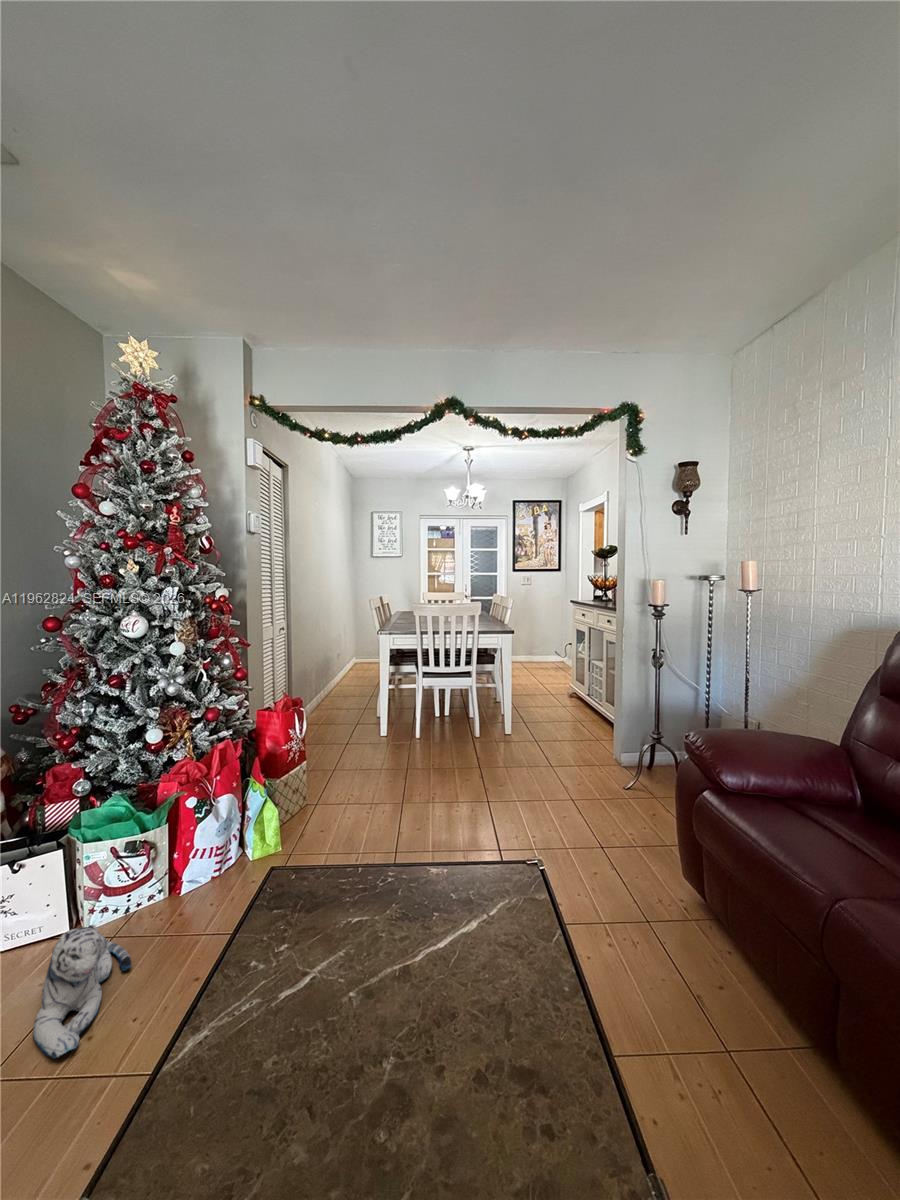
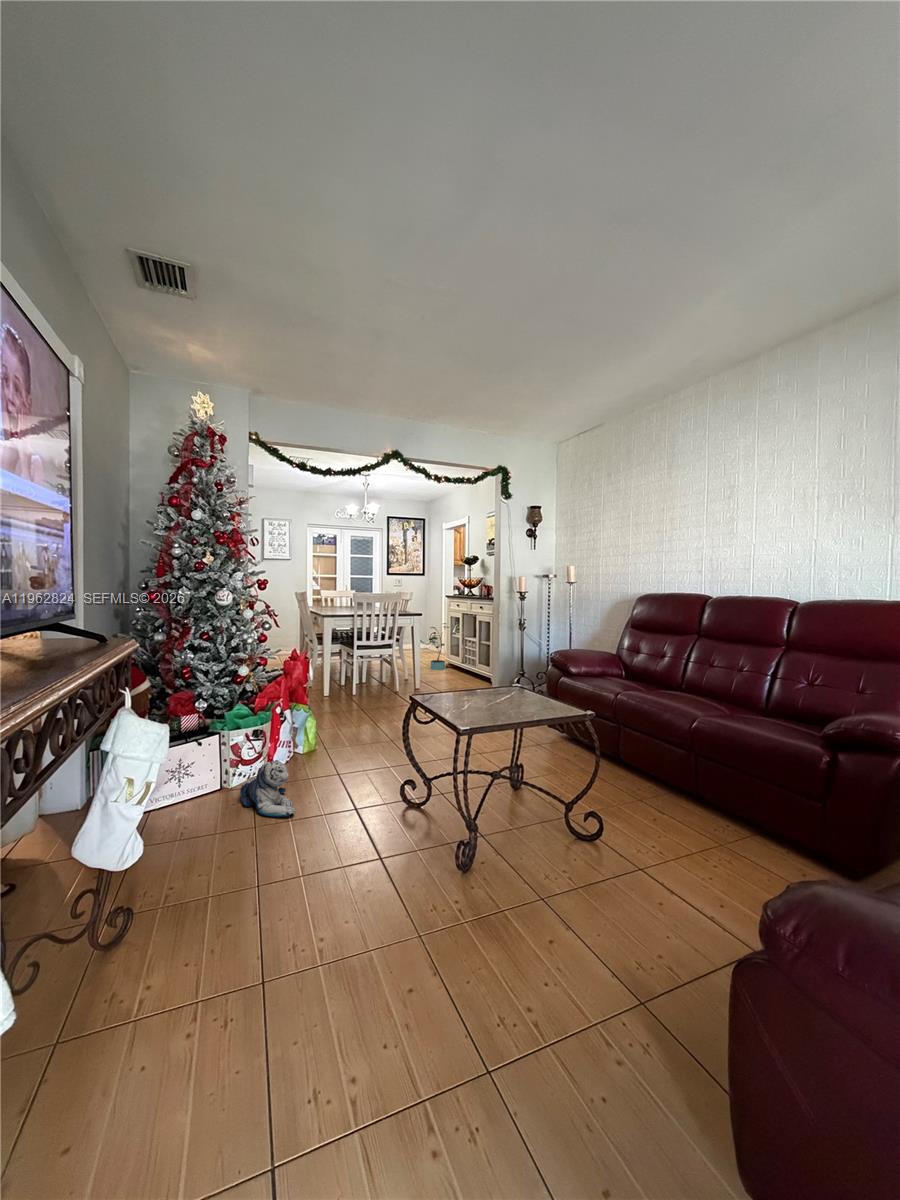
potted plant: none [547,637,575,699] -> present [429,623,449,670]

